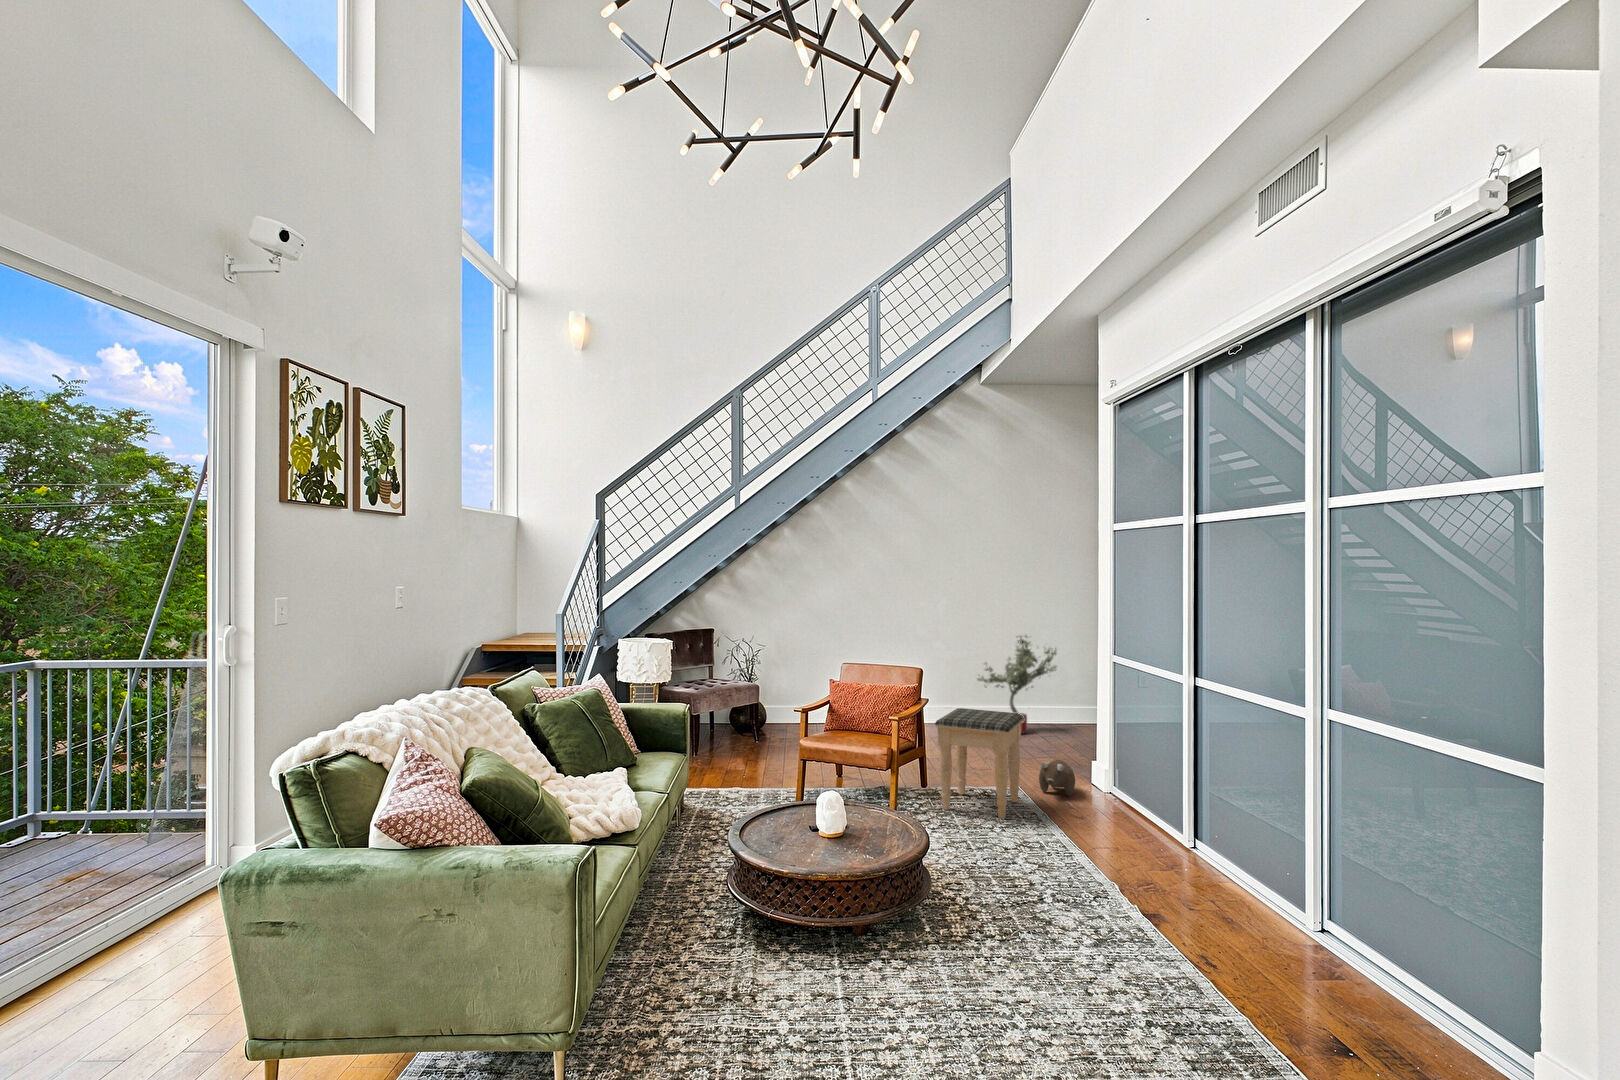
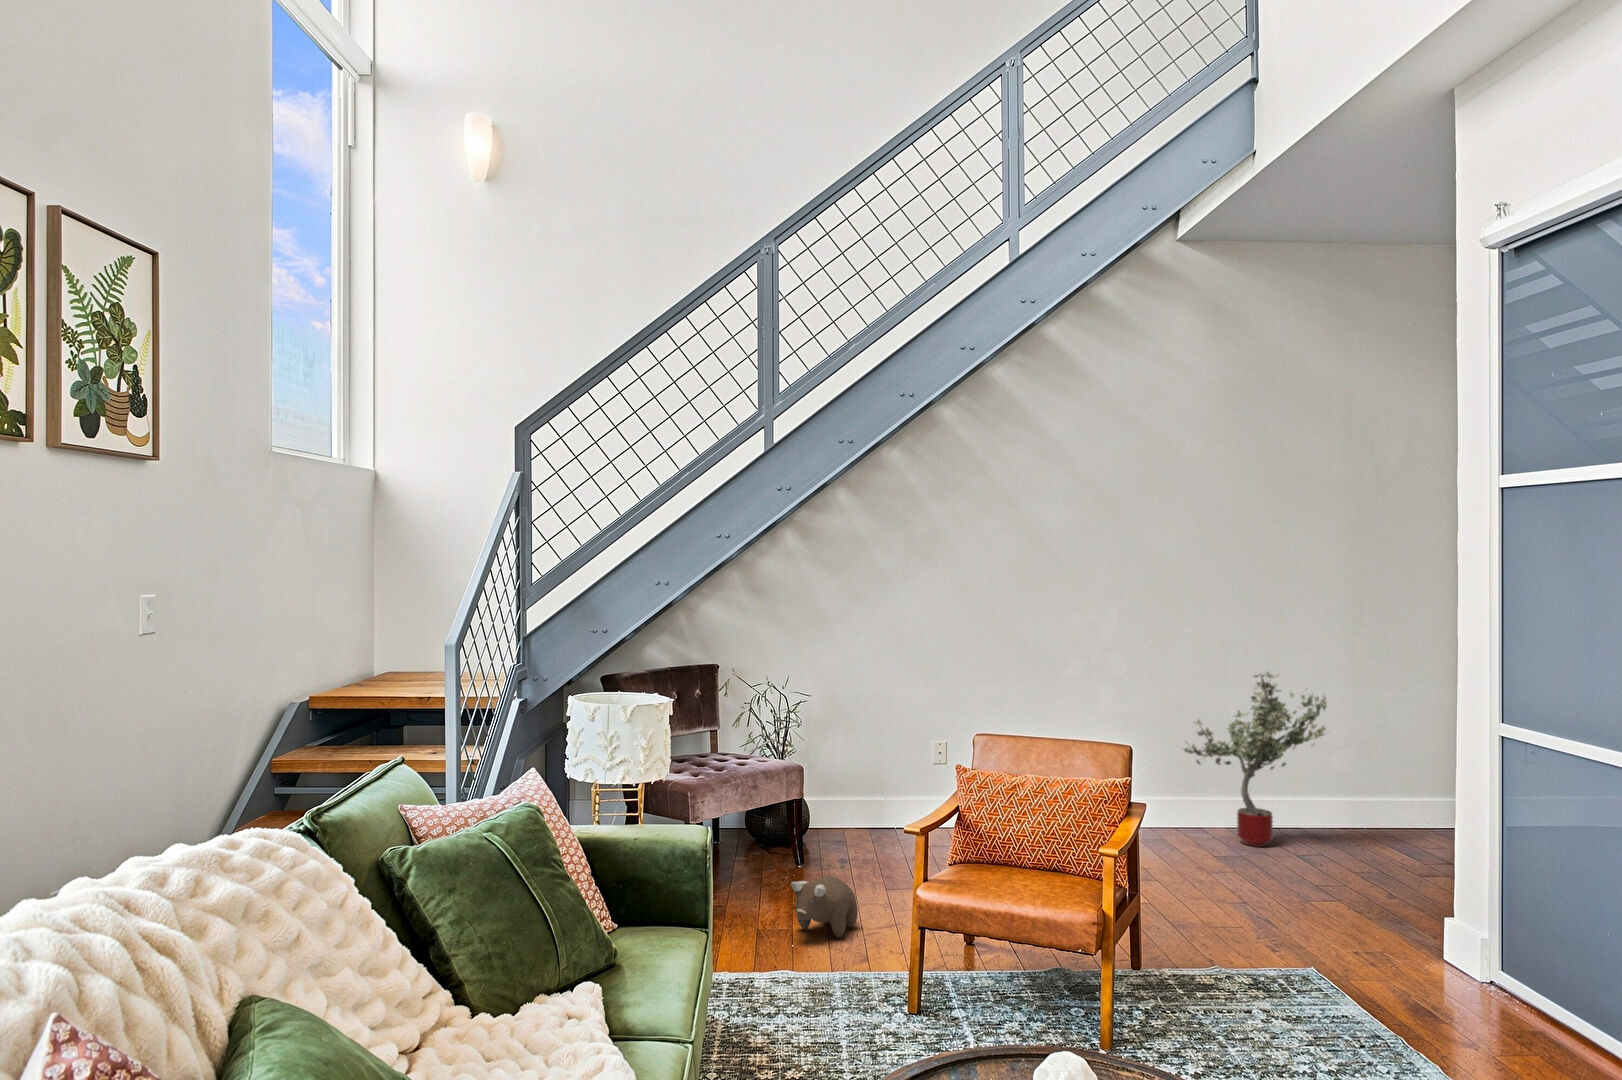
footstool: present [935,708,1024,818] -> none [1182,824,1344,1050]
plush toy: present [1039,760,1075,796] -> present [791,876,858,938]

